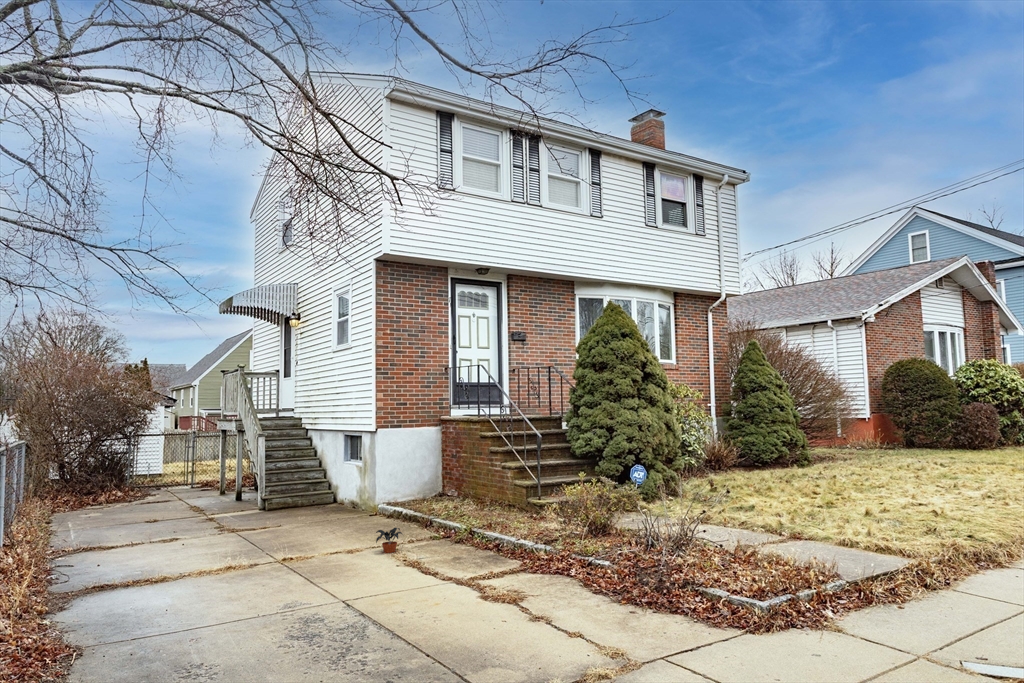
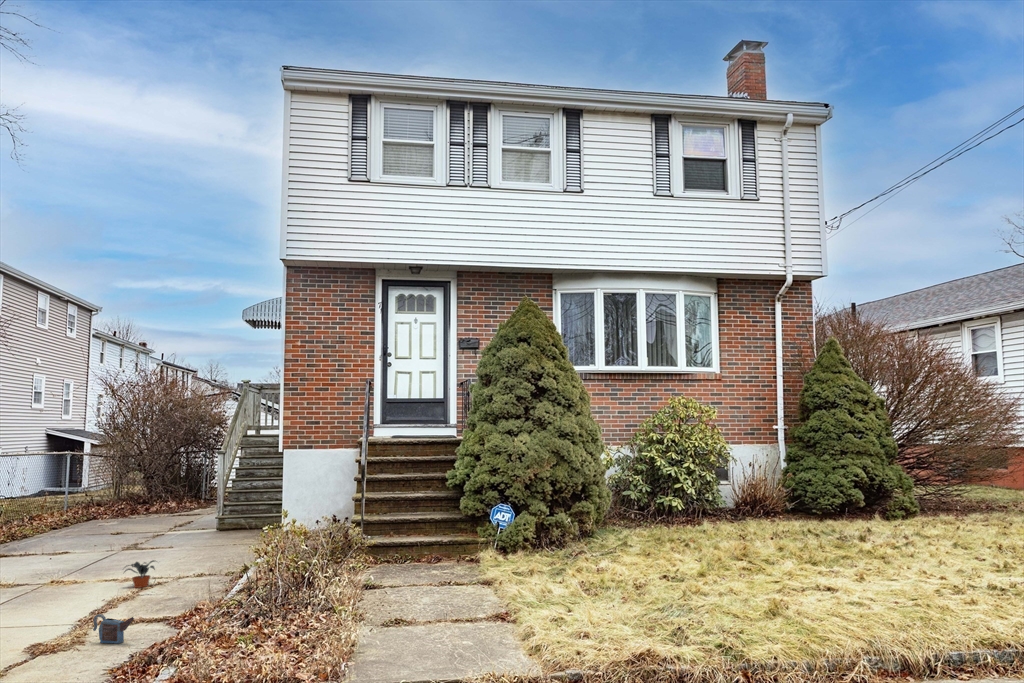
watering can: none [513,560,552,585] -> present [93,614,134,643]

